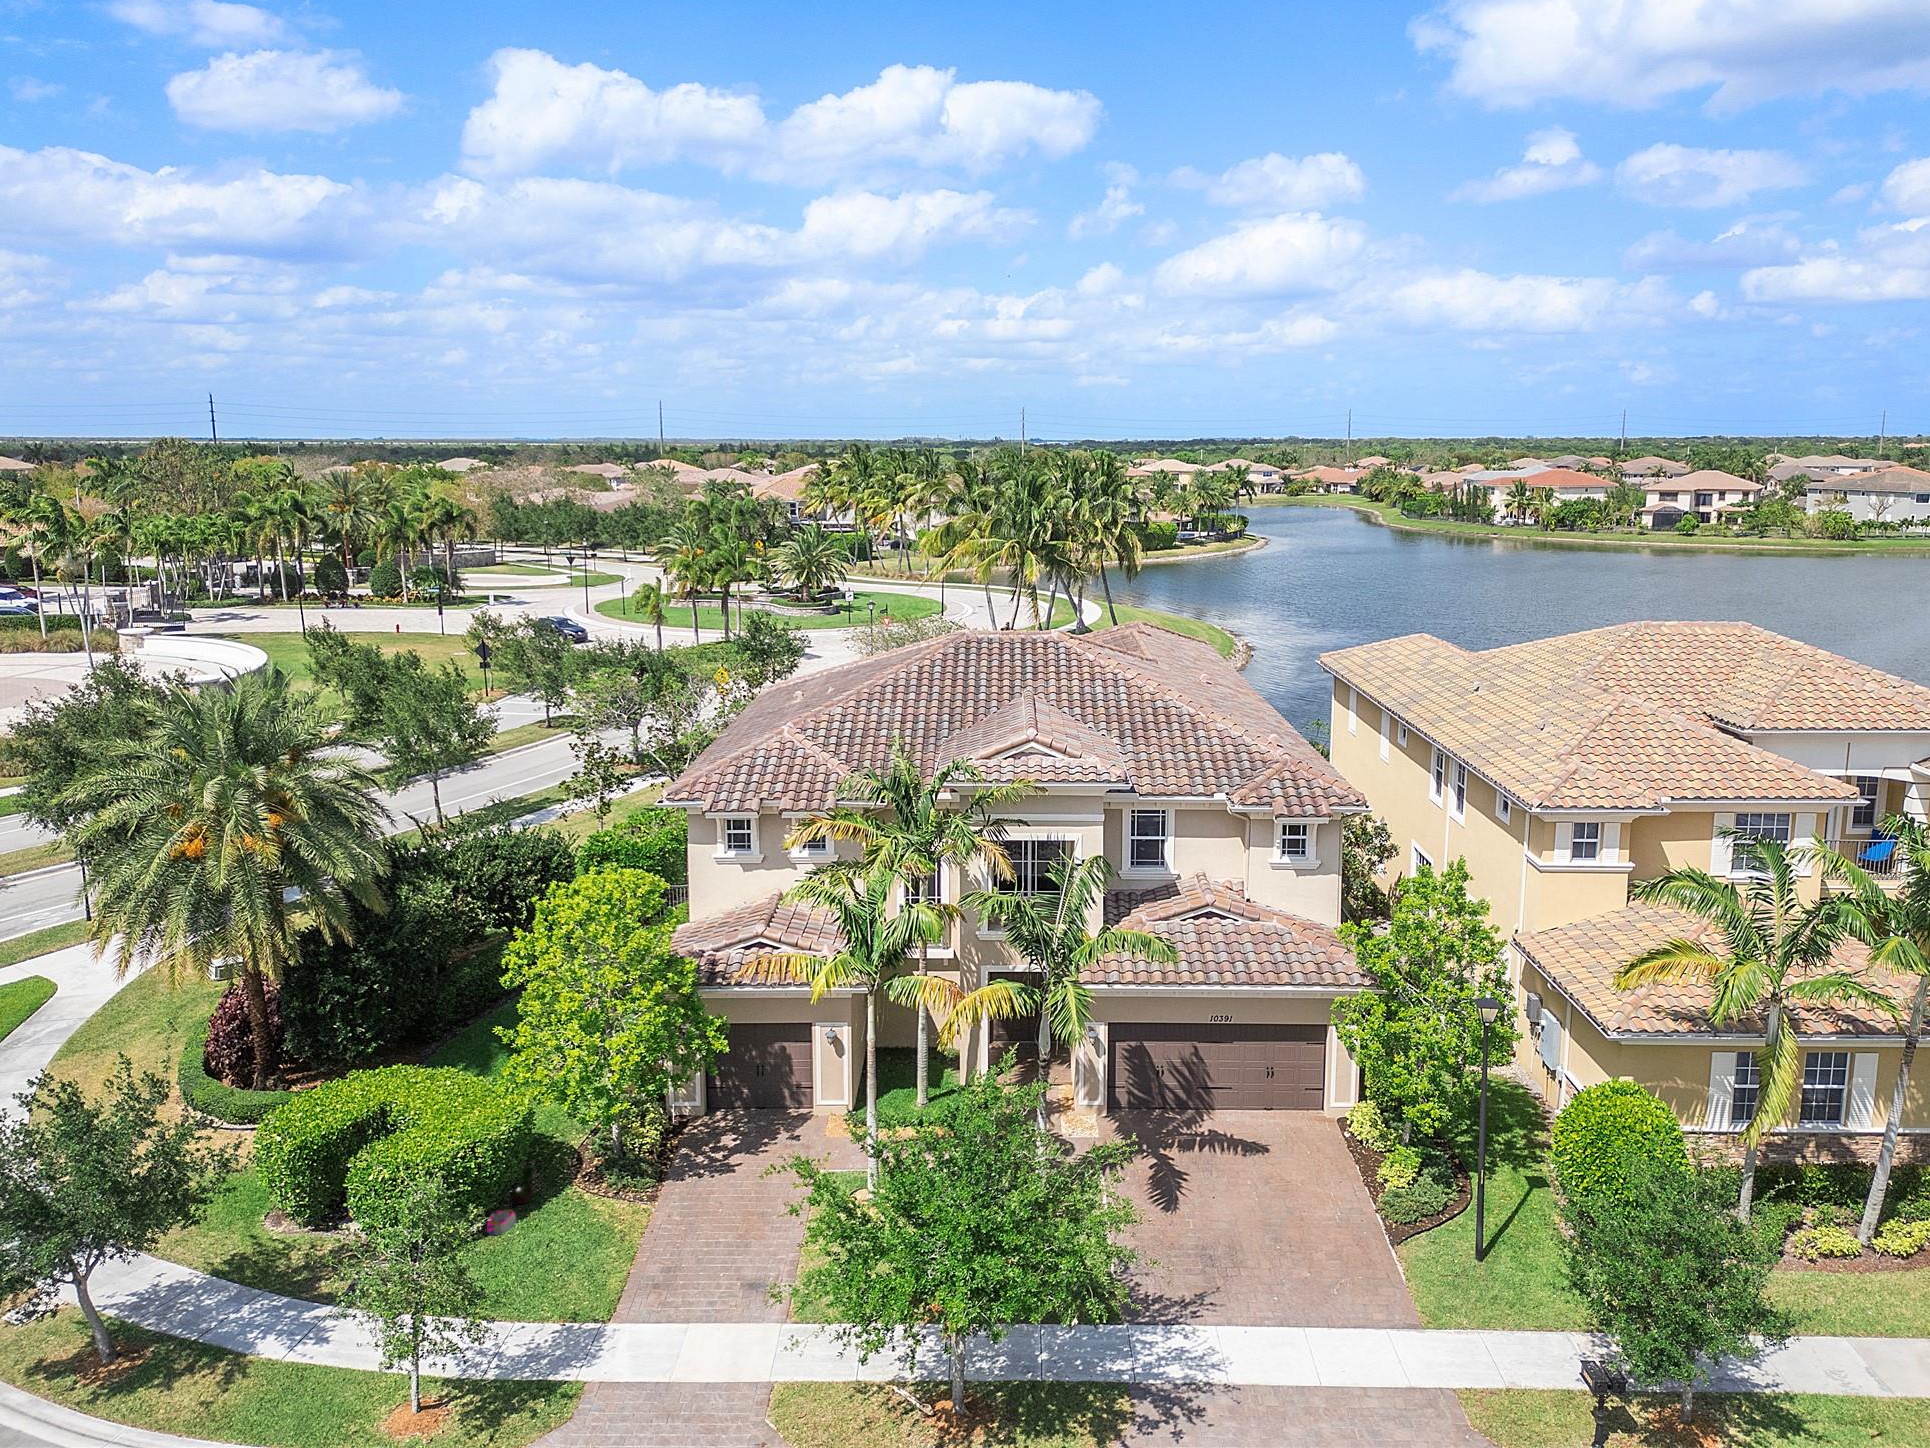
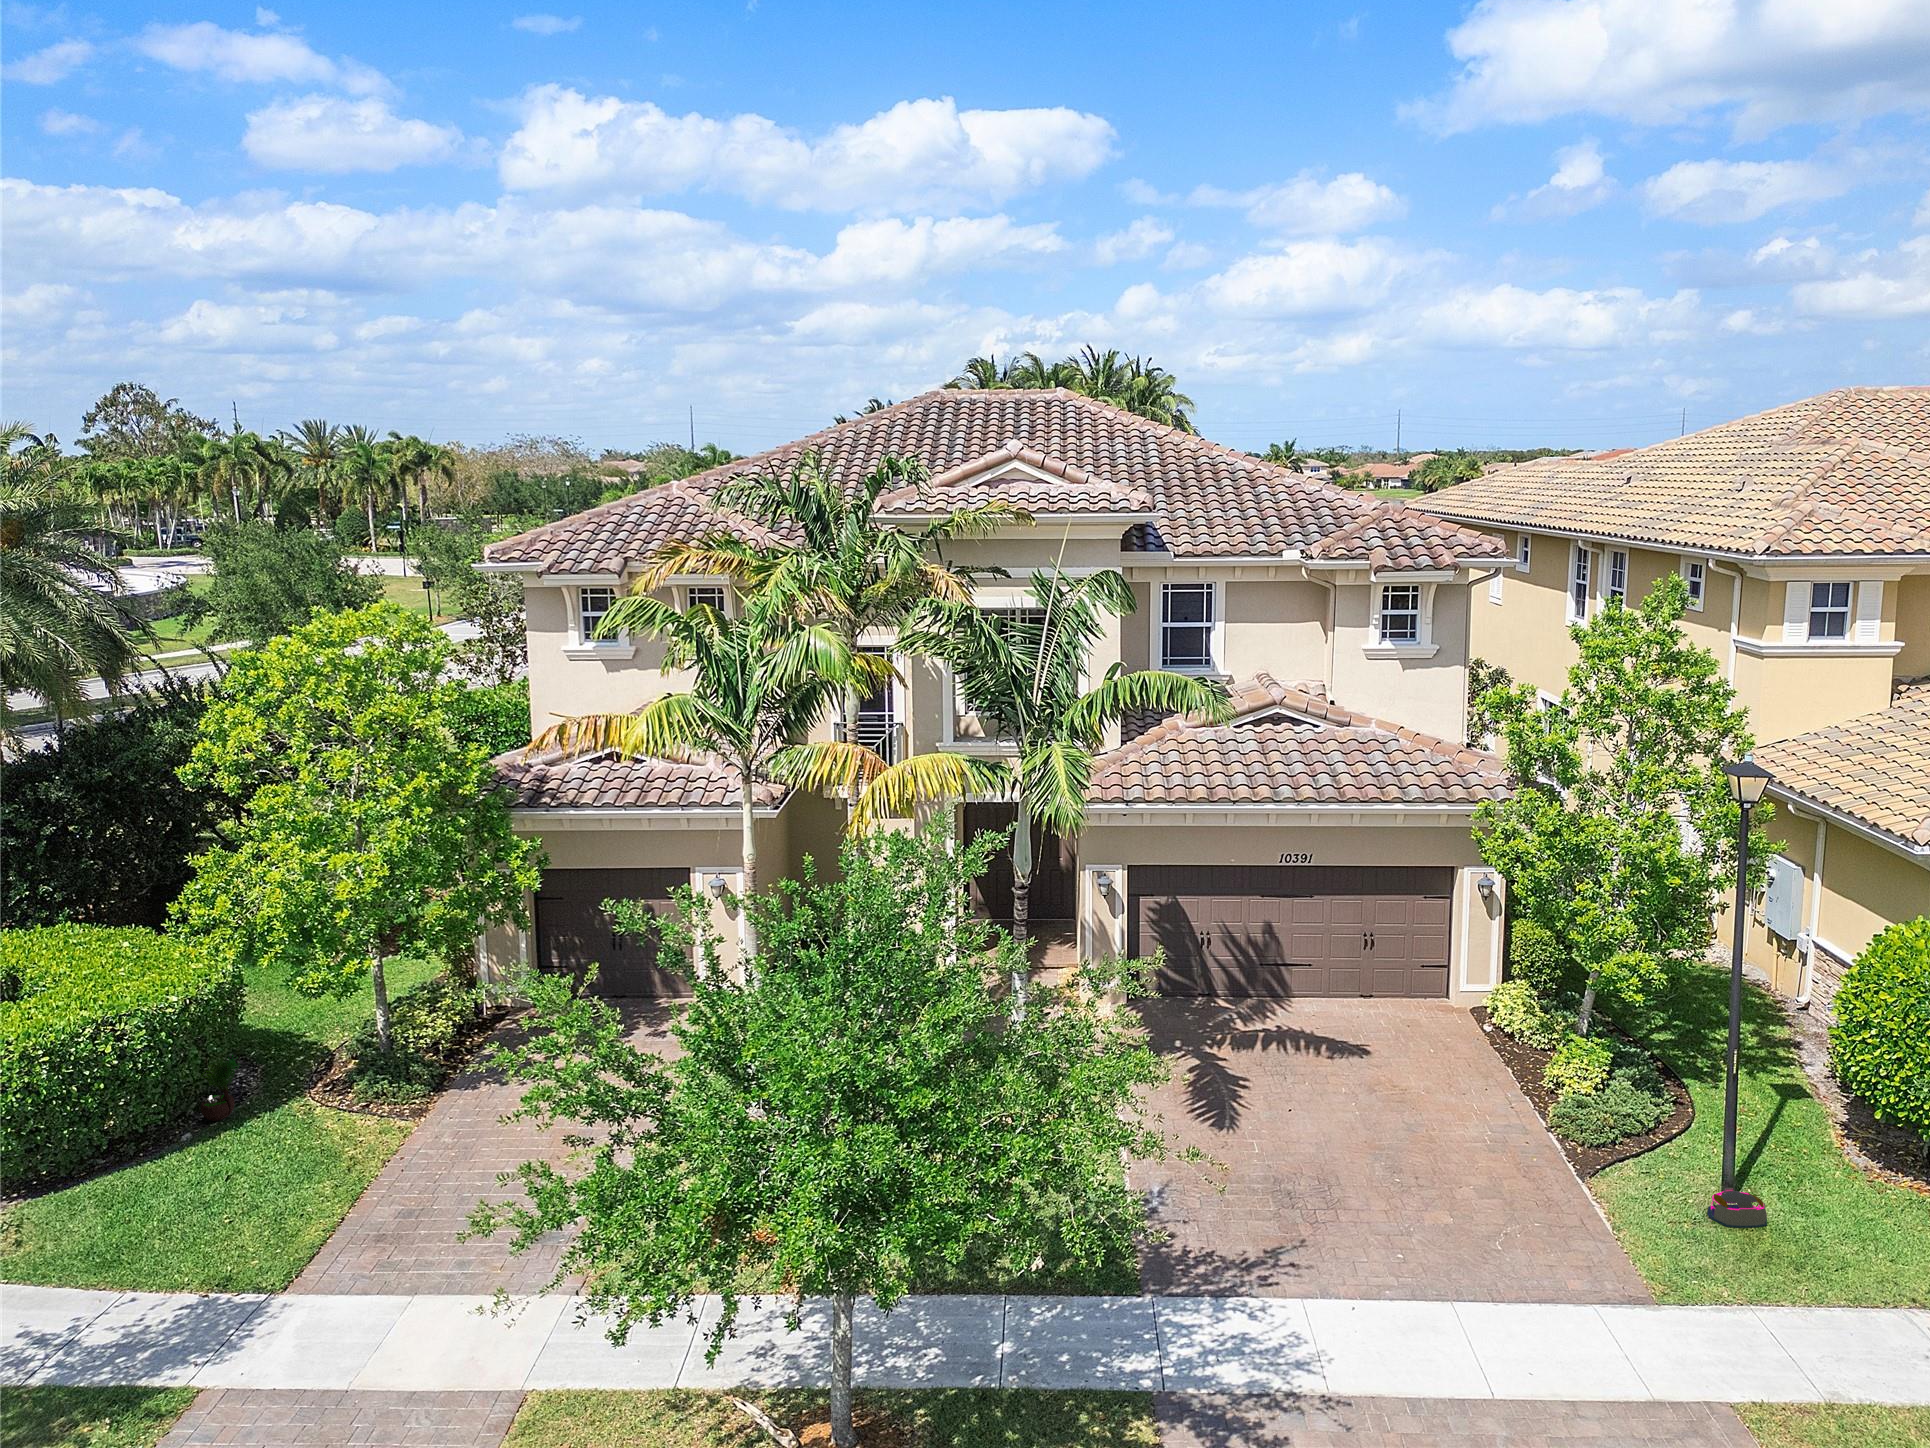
storage bin: present [487,1210,516,1236] -> present [1708,1188,1767,1228]

